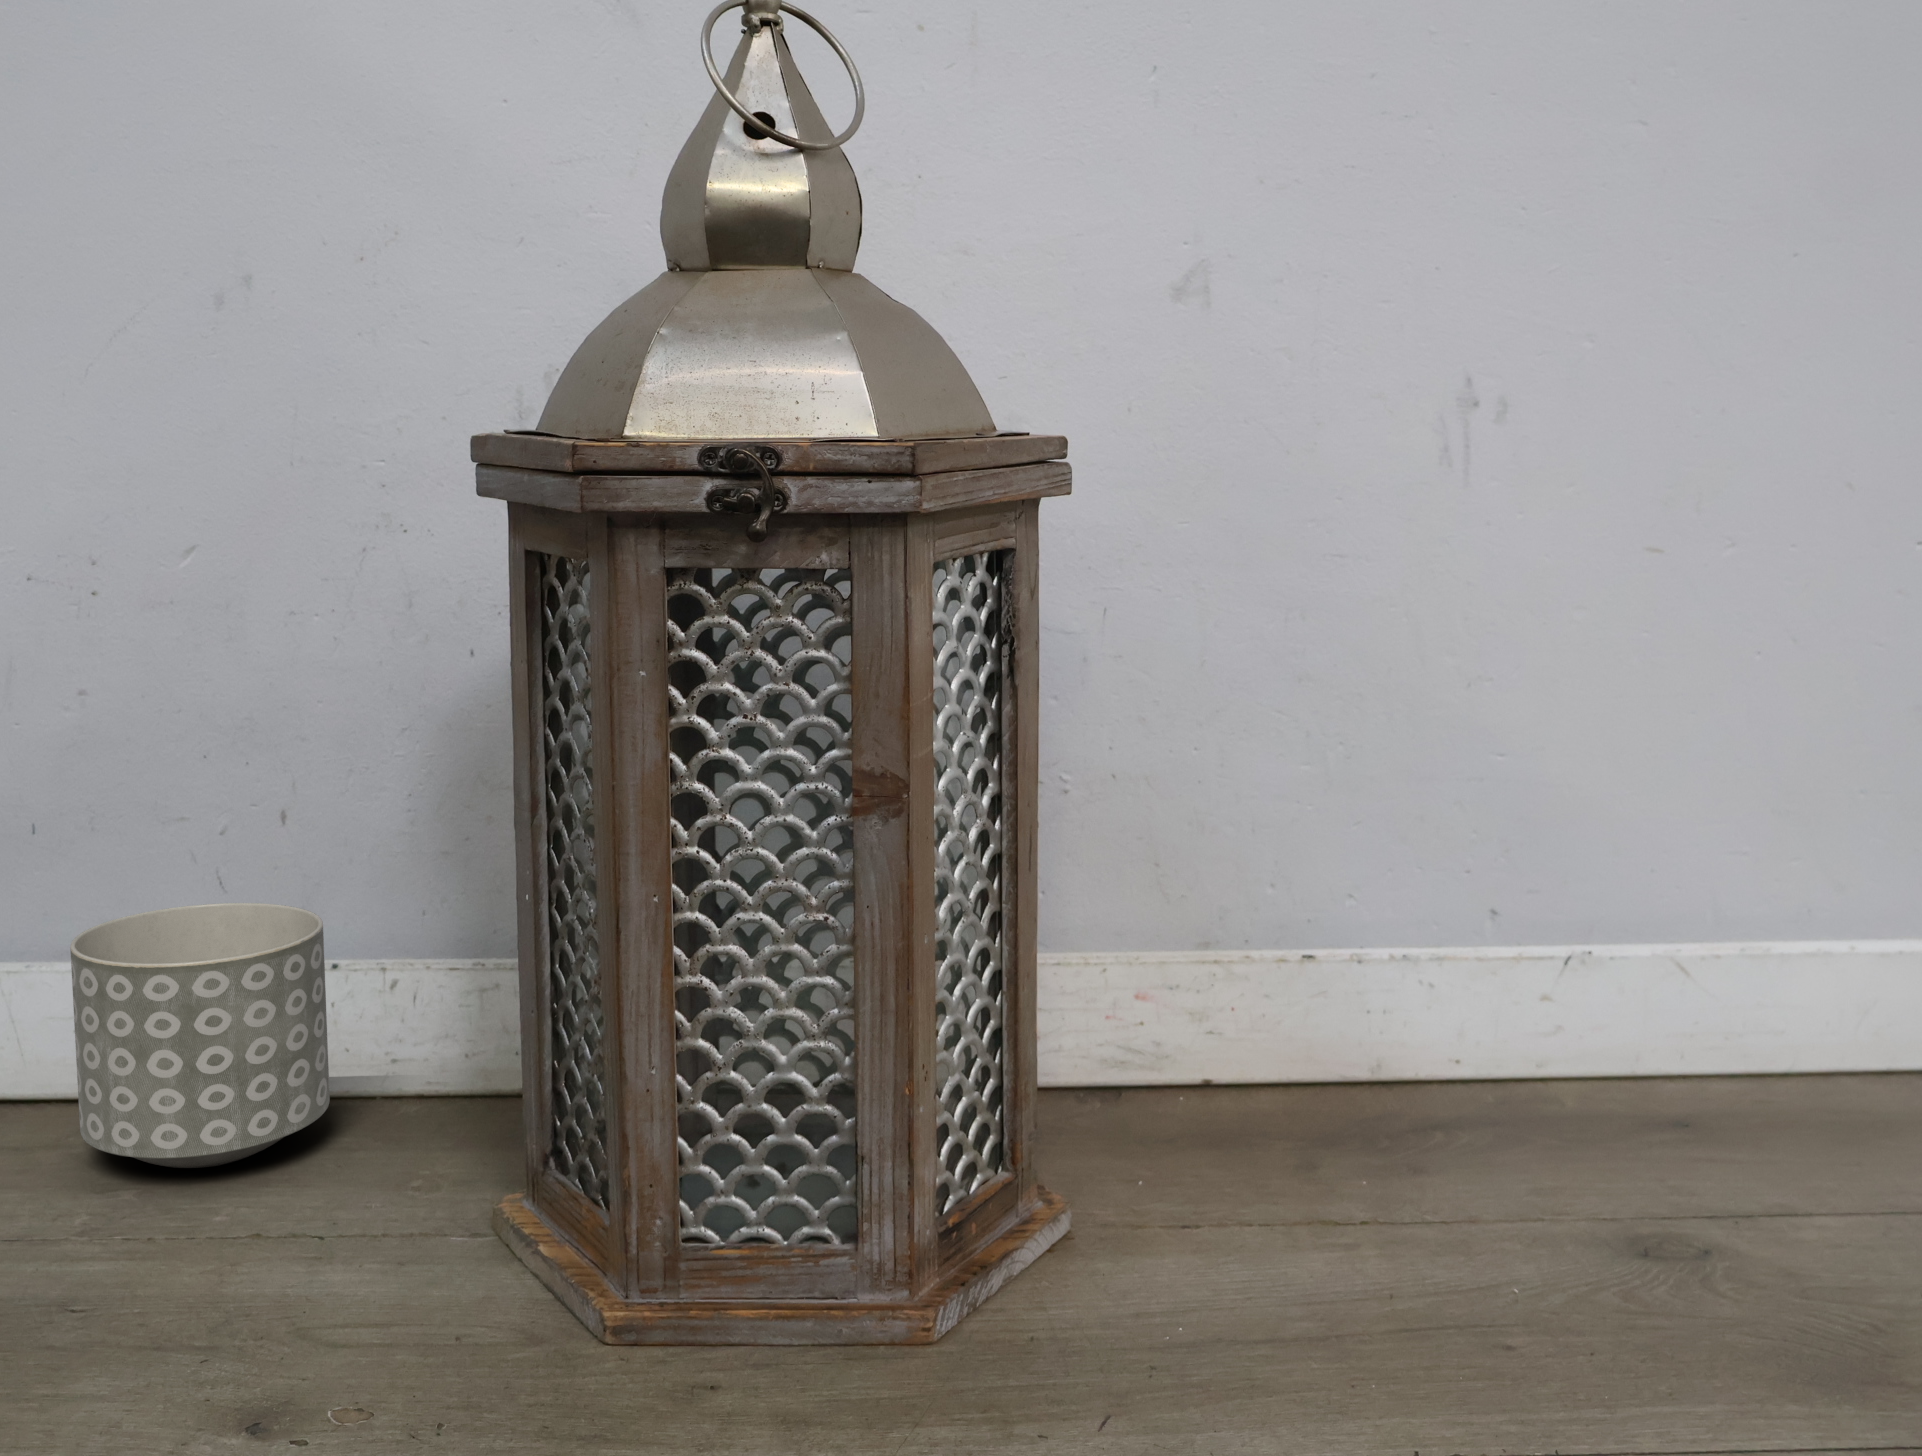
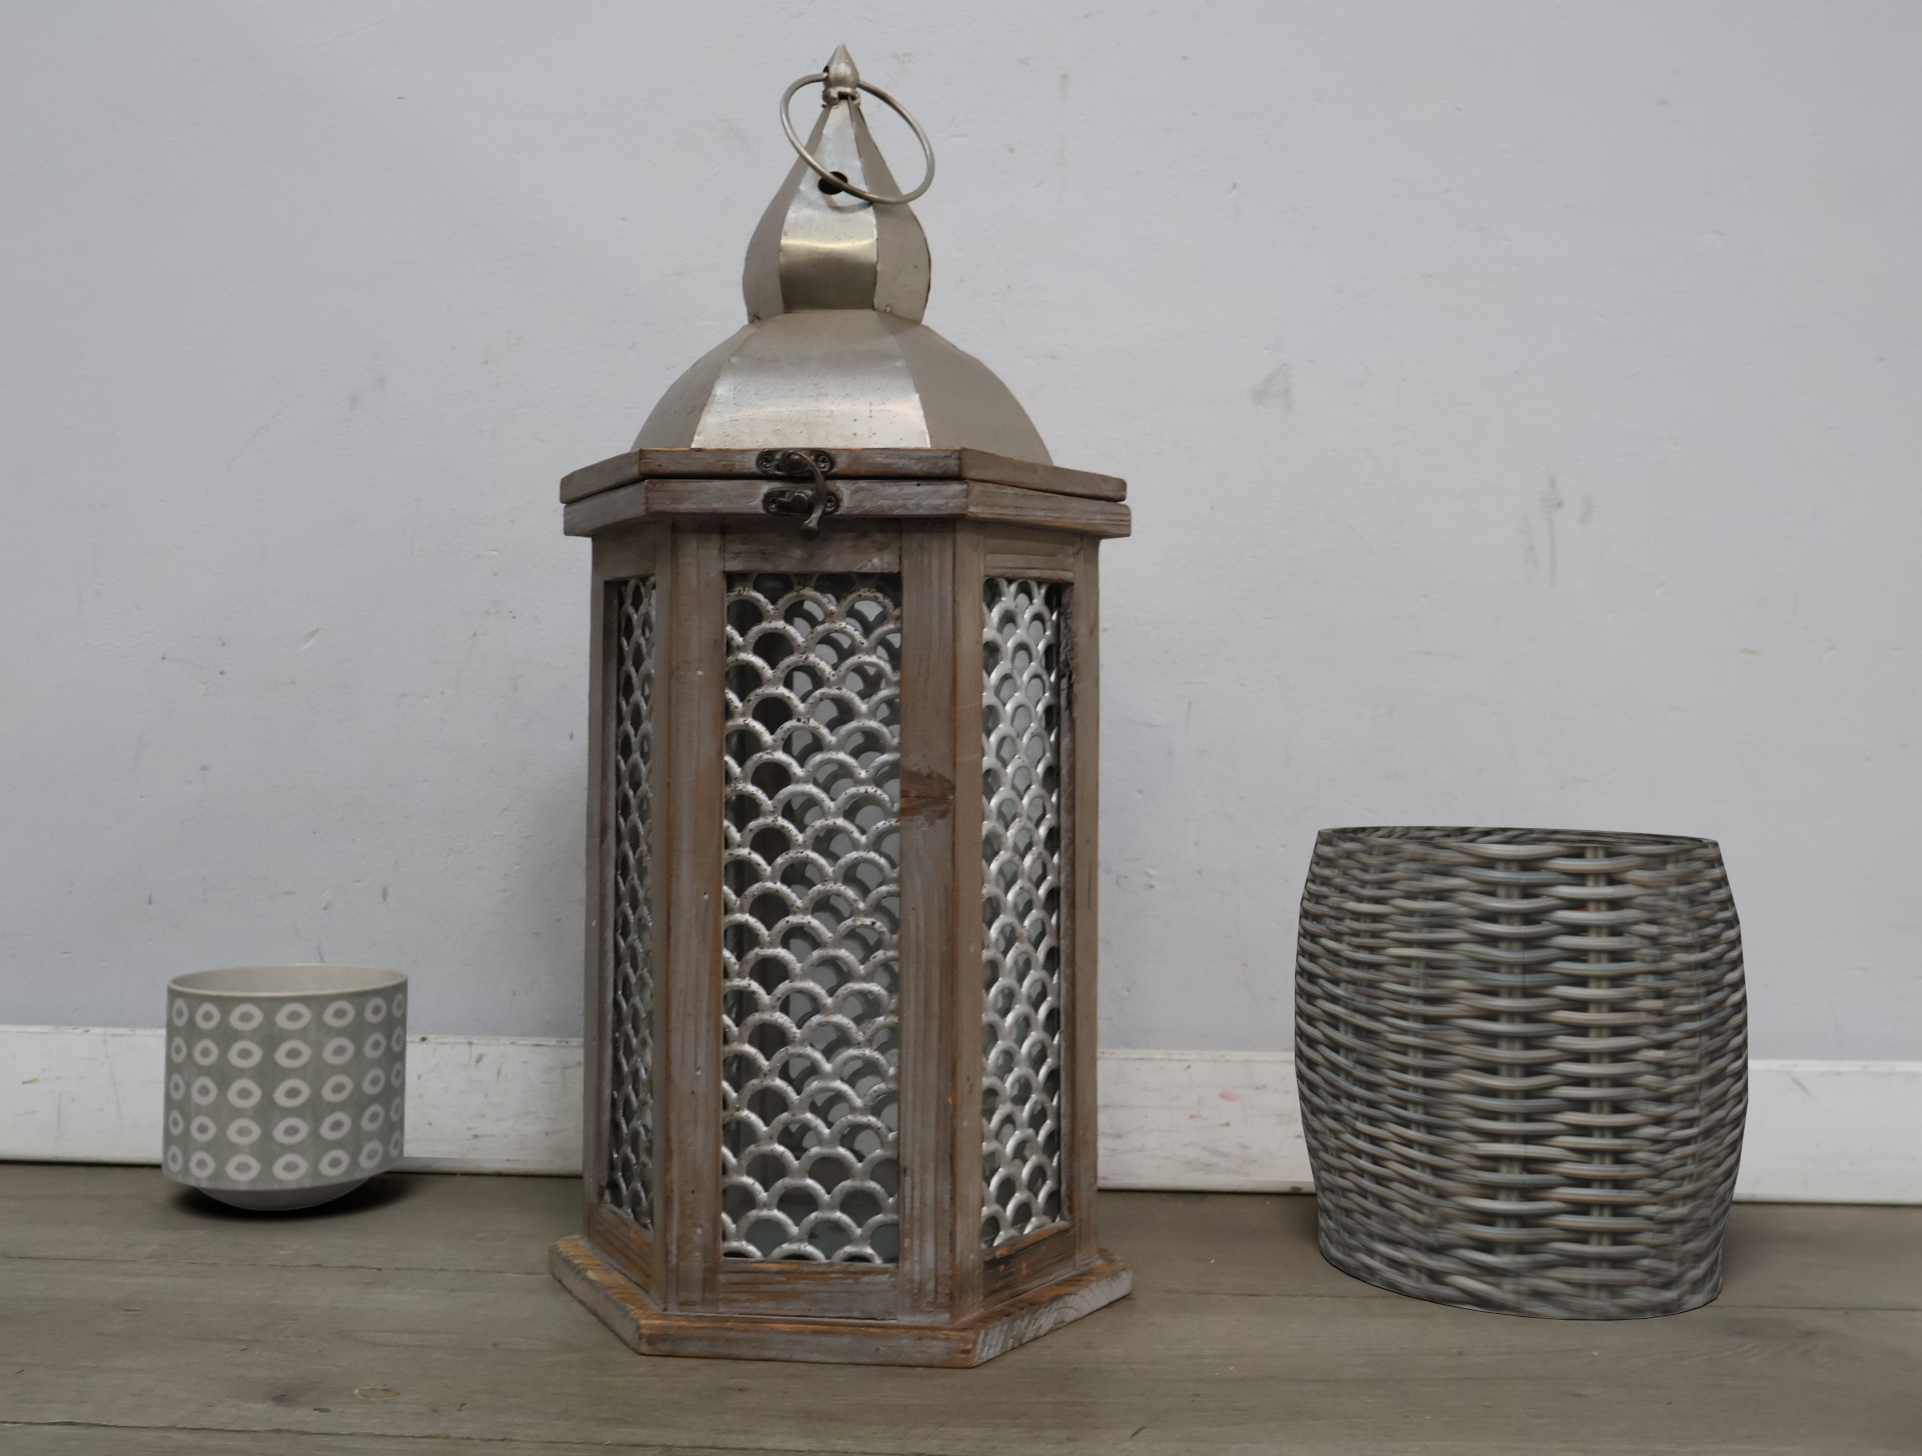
woven basket: none [1217,739,1648,1241] -> present [1295,826,1748,1320]

